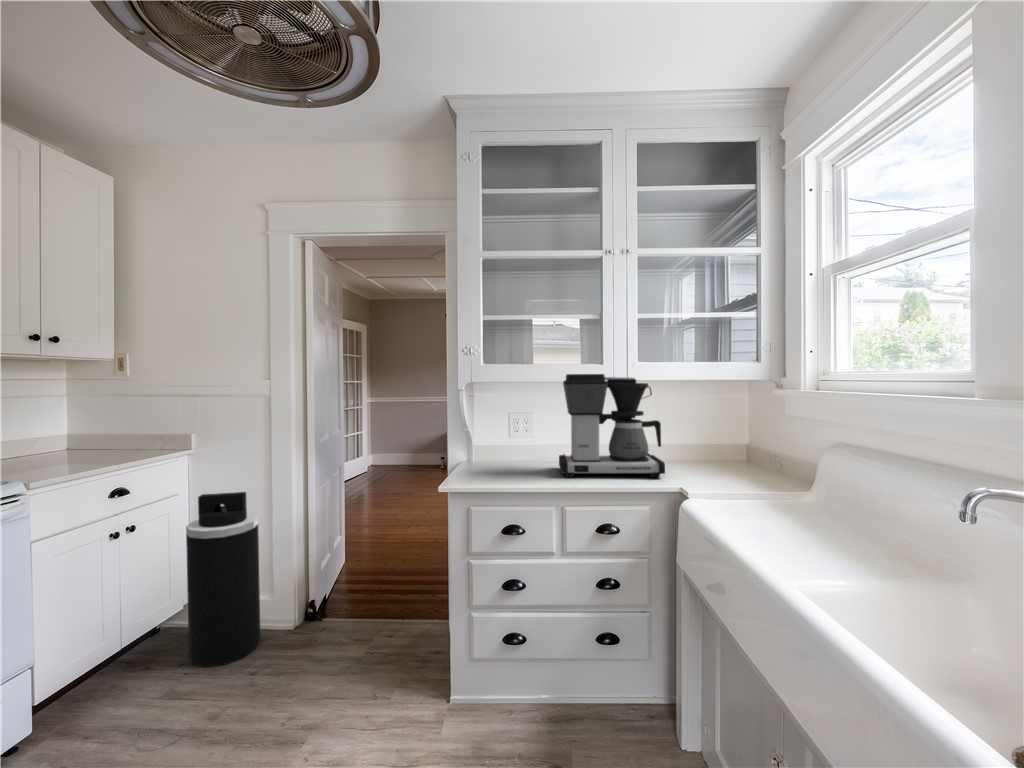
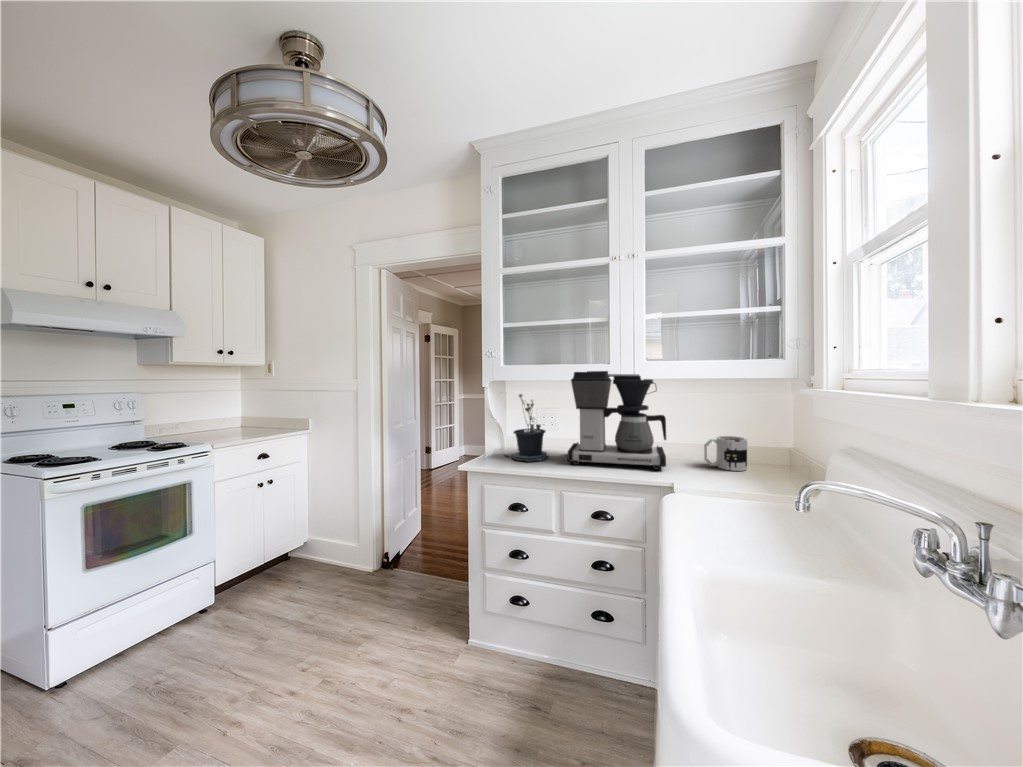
potted plant: none [481,399,534,477] -> present [505,394,548,462]
mug: none [696,441,735,475] -> present [704,436,747,471]
trash can: present [186,492,260,667] -> none [309,459,361,583]

